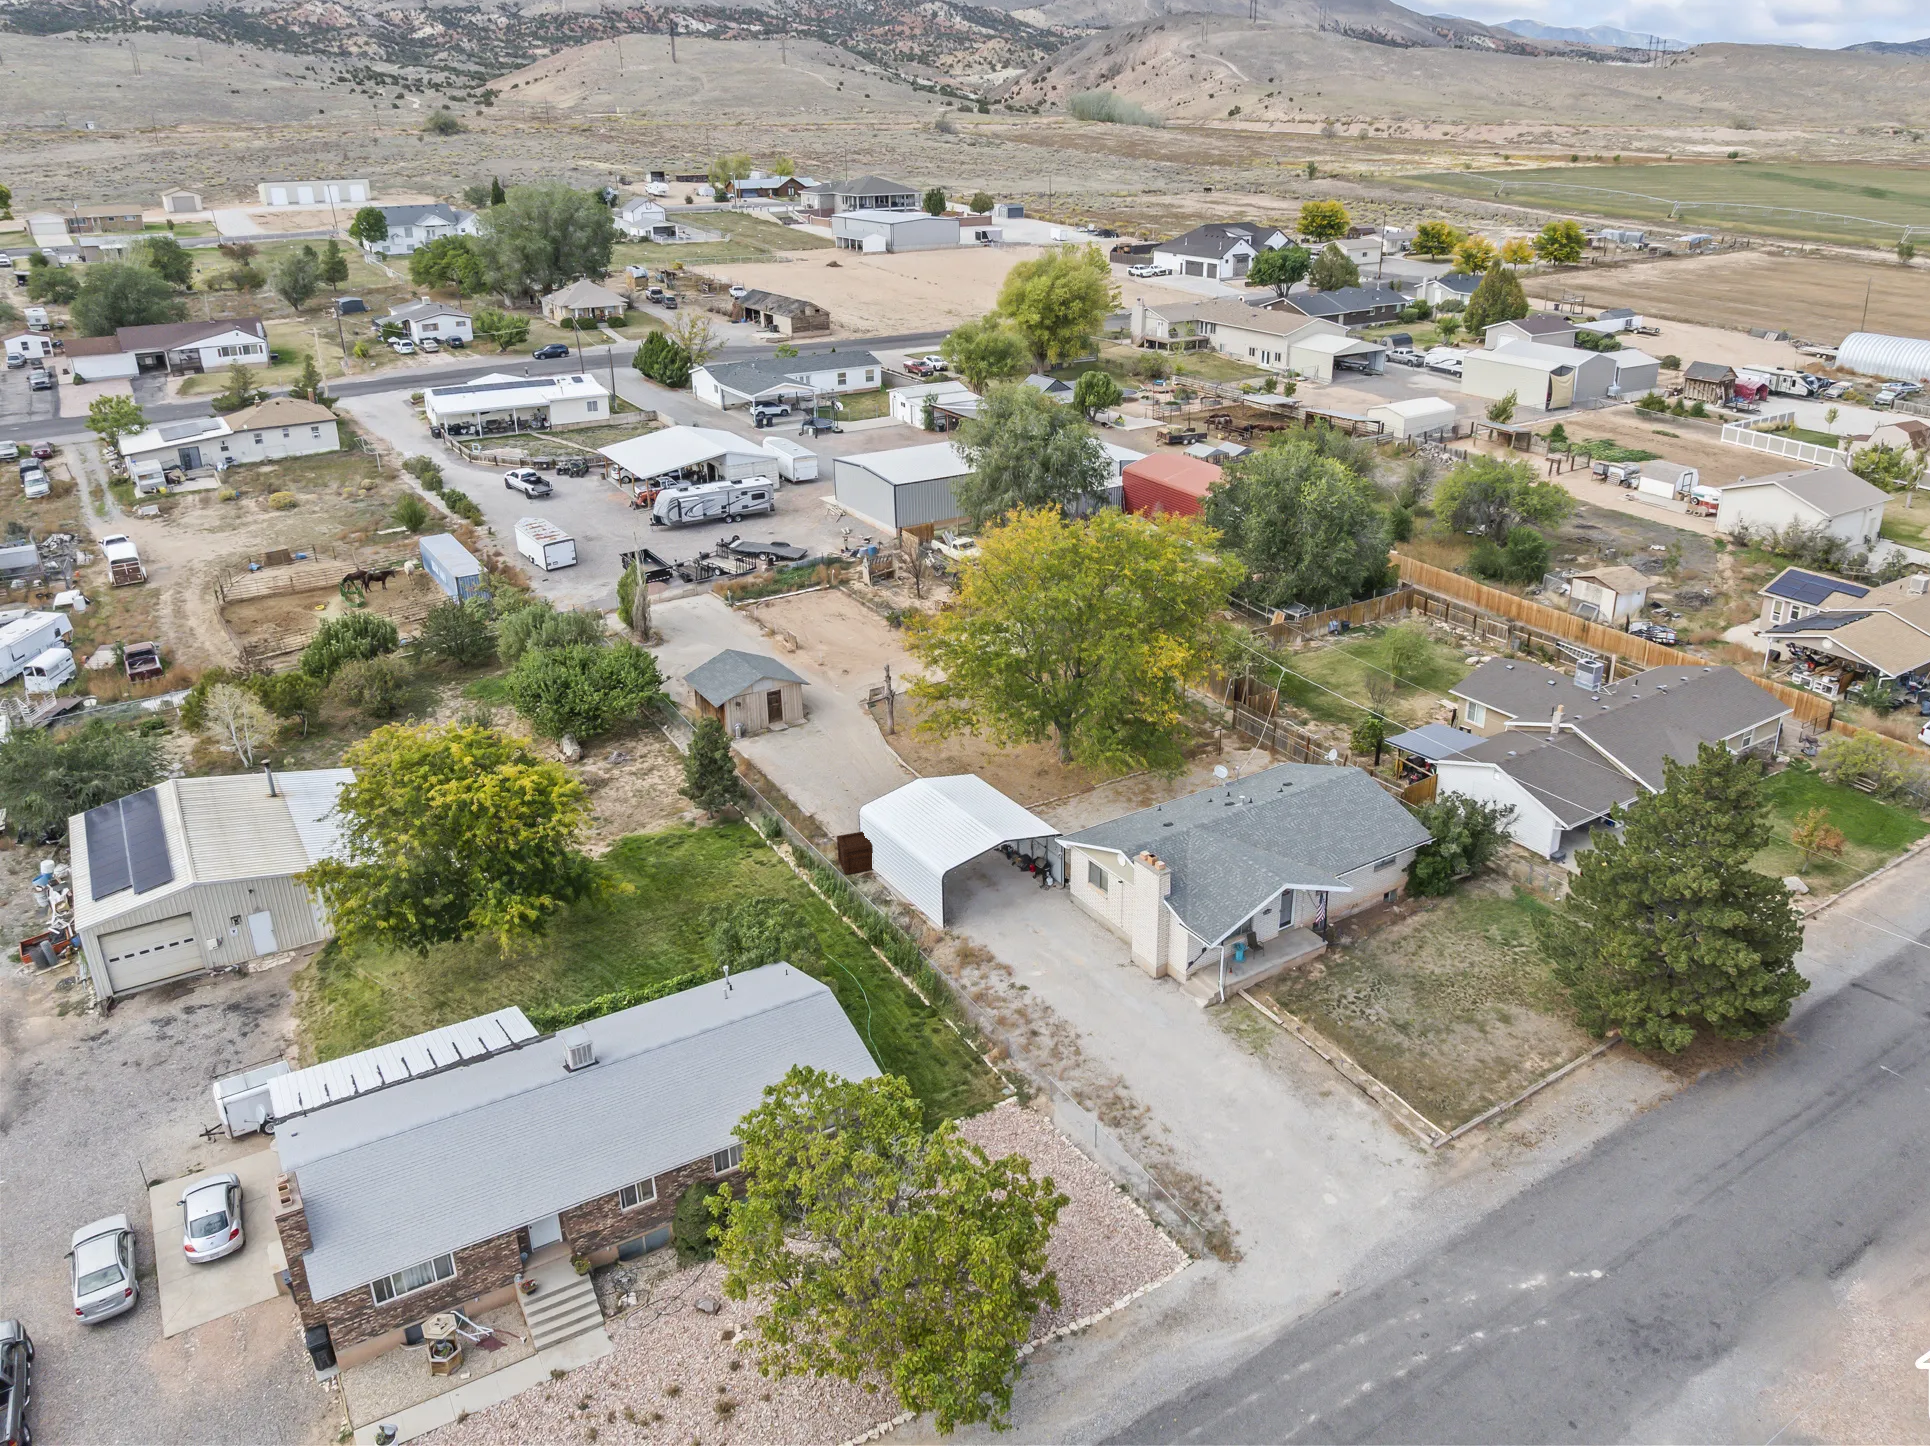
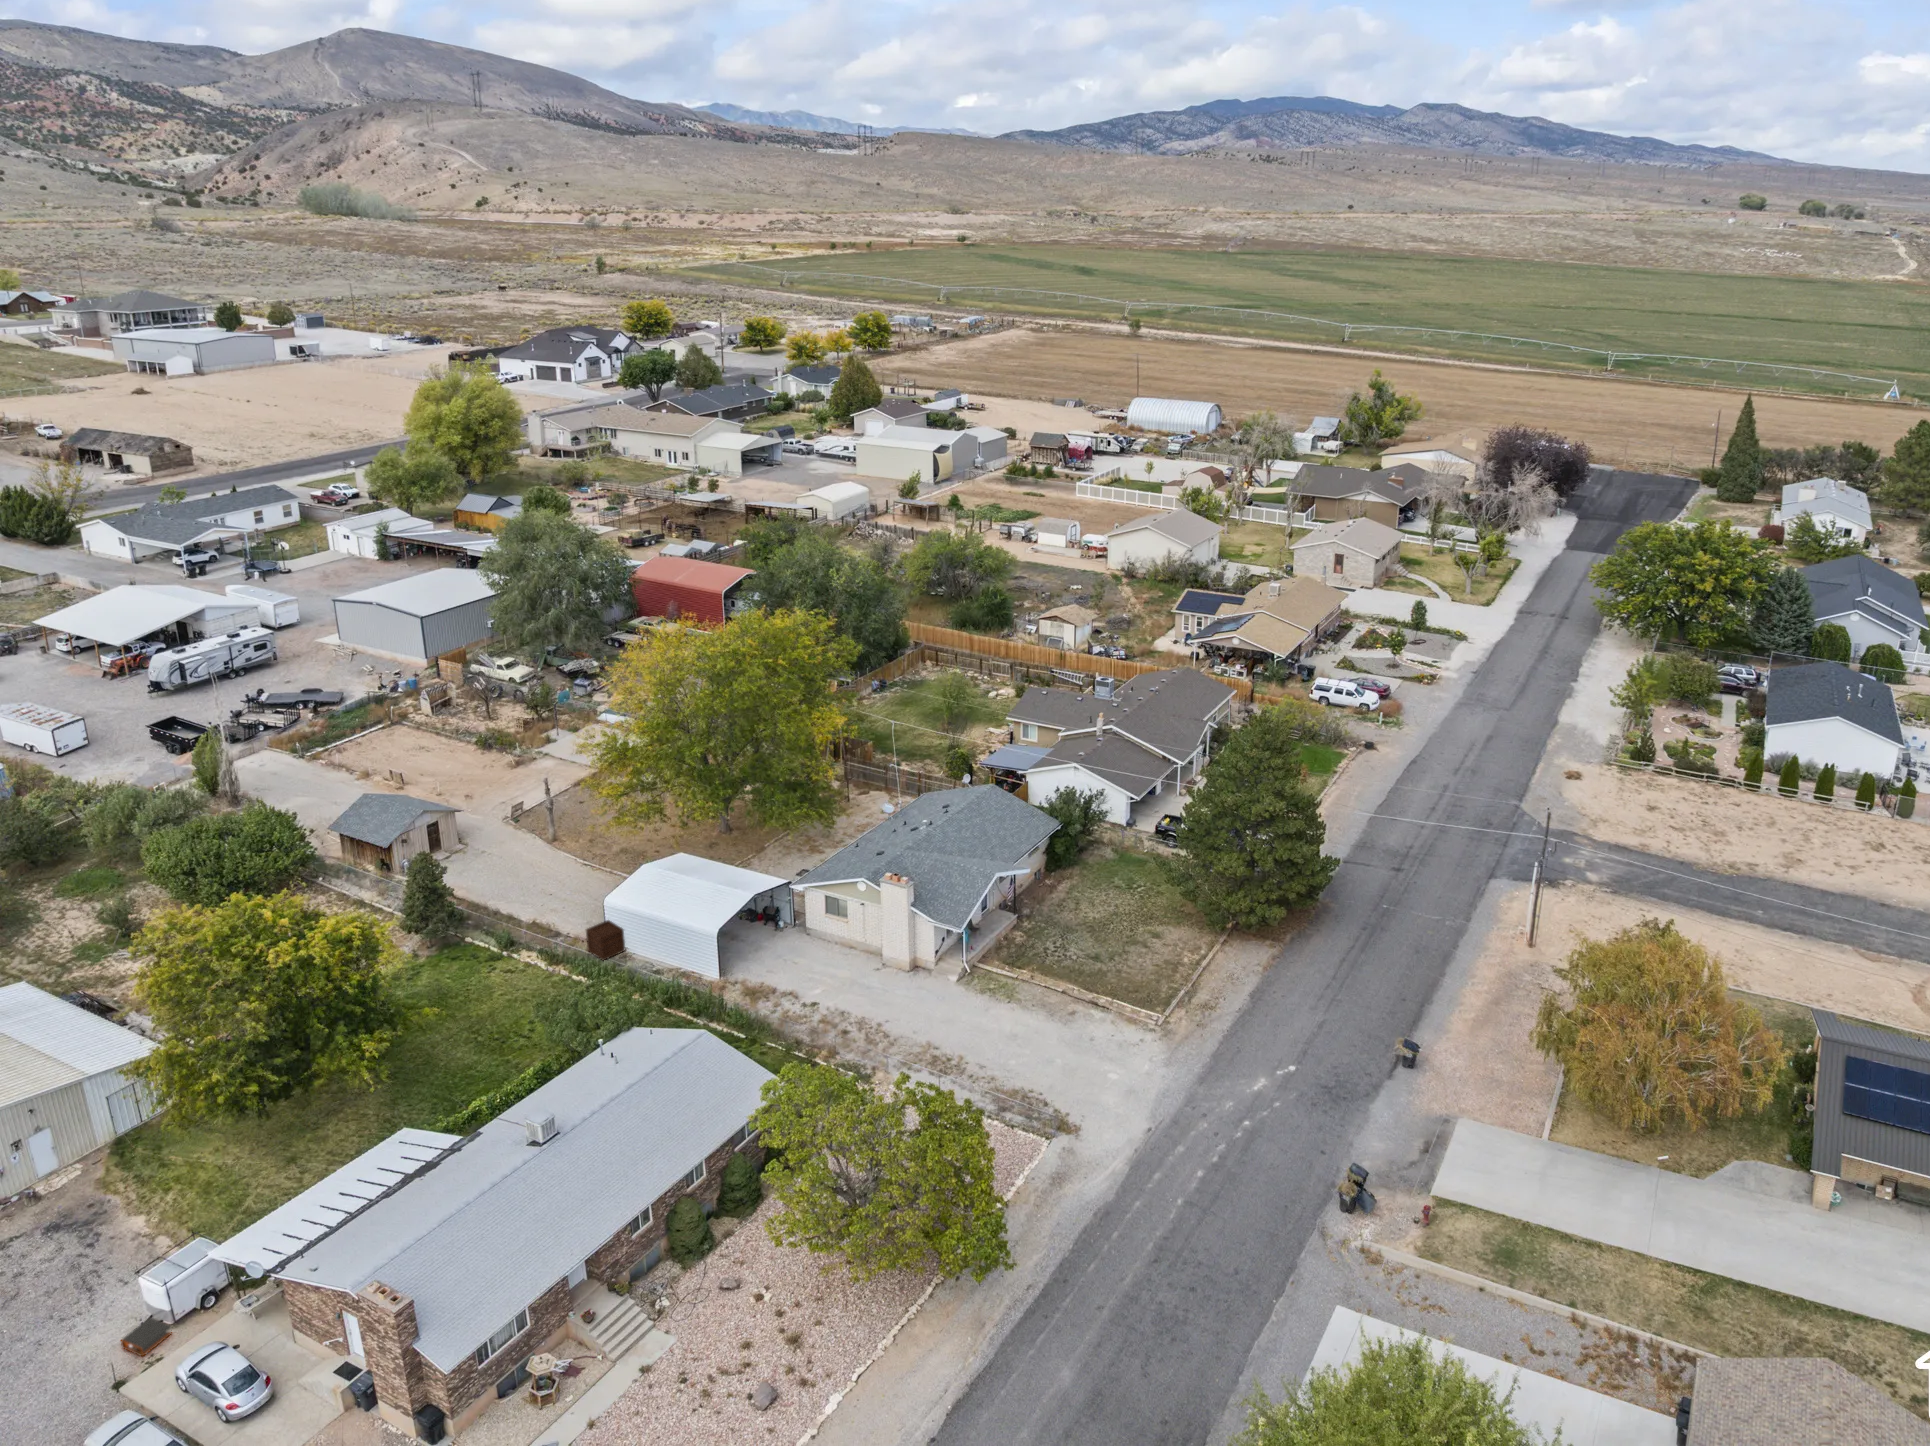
storage box: none [201,1122,245,1159] -> present [121,1318,171,1356]

